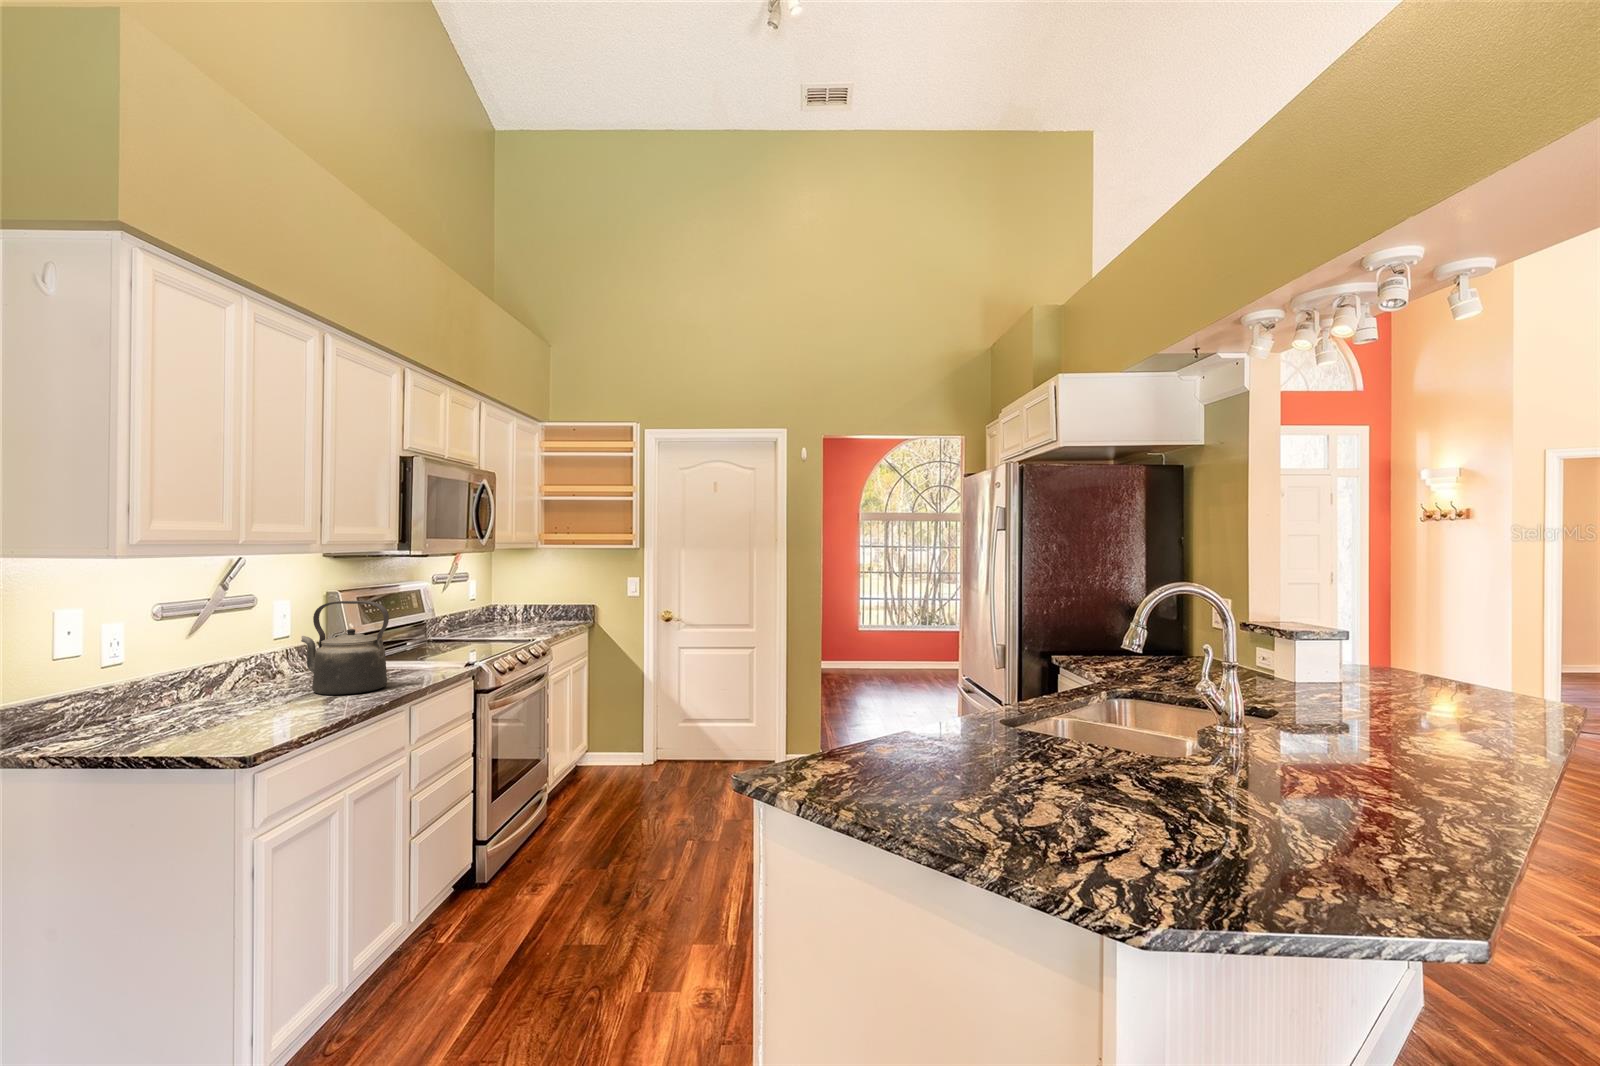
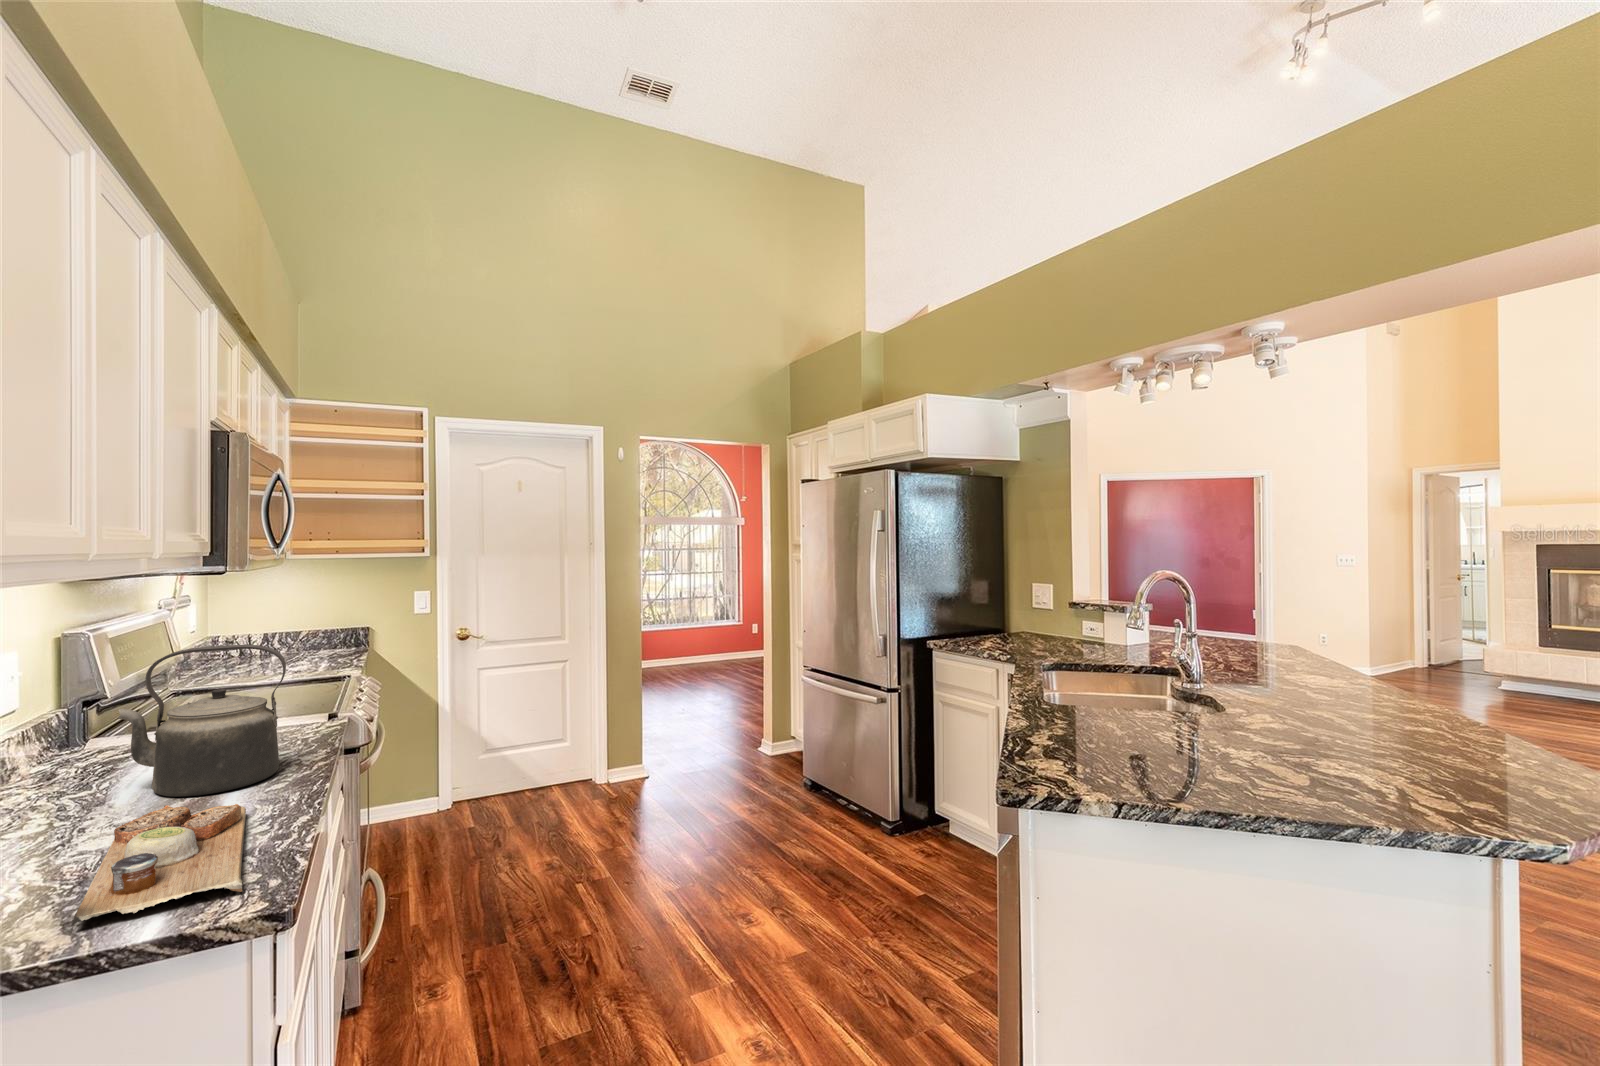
cutting board: none [170,694,325,741] -> present [71,804,246,926]

